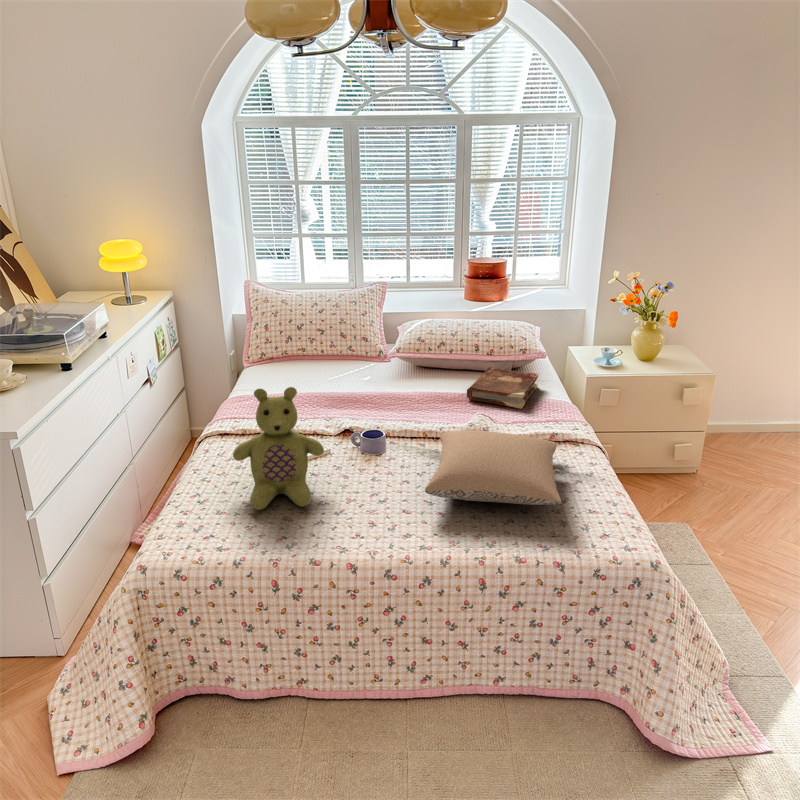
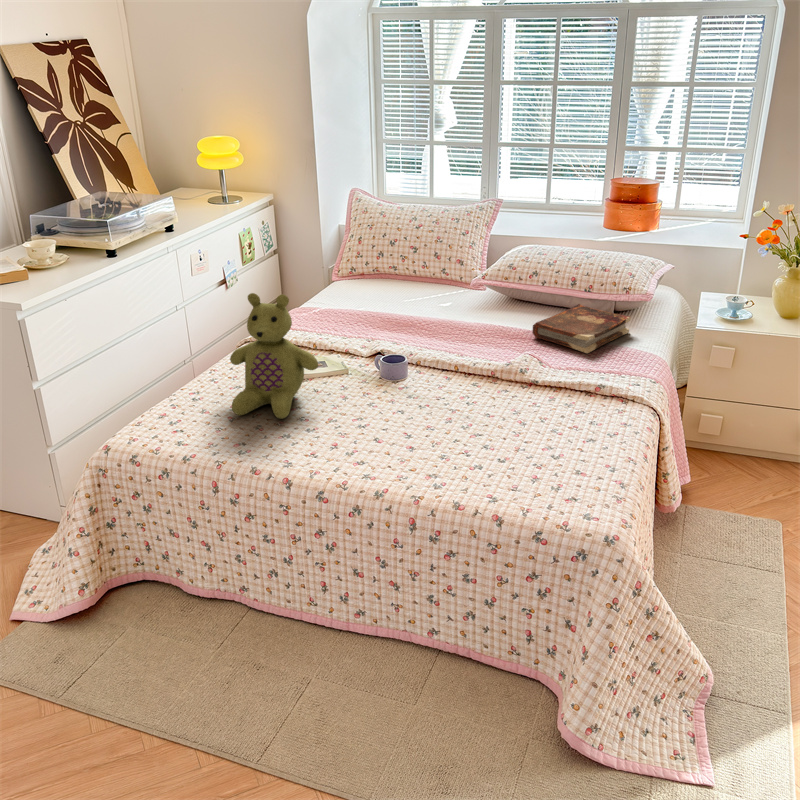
pillow: present [425,430,561,505] -> none [392,365,580,455]

